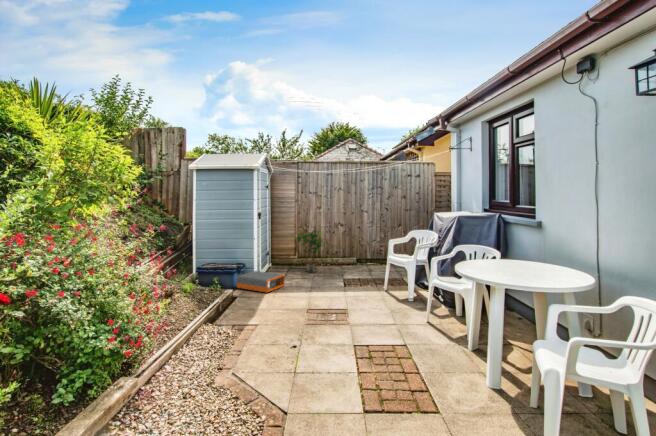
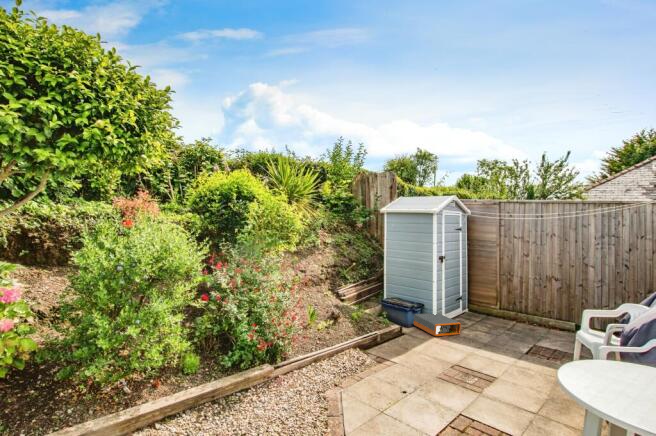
potted plant: present [296,231,324,273] -> none [487,281,531,328]

